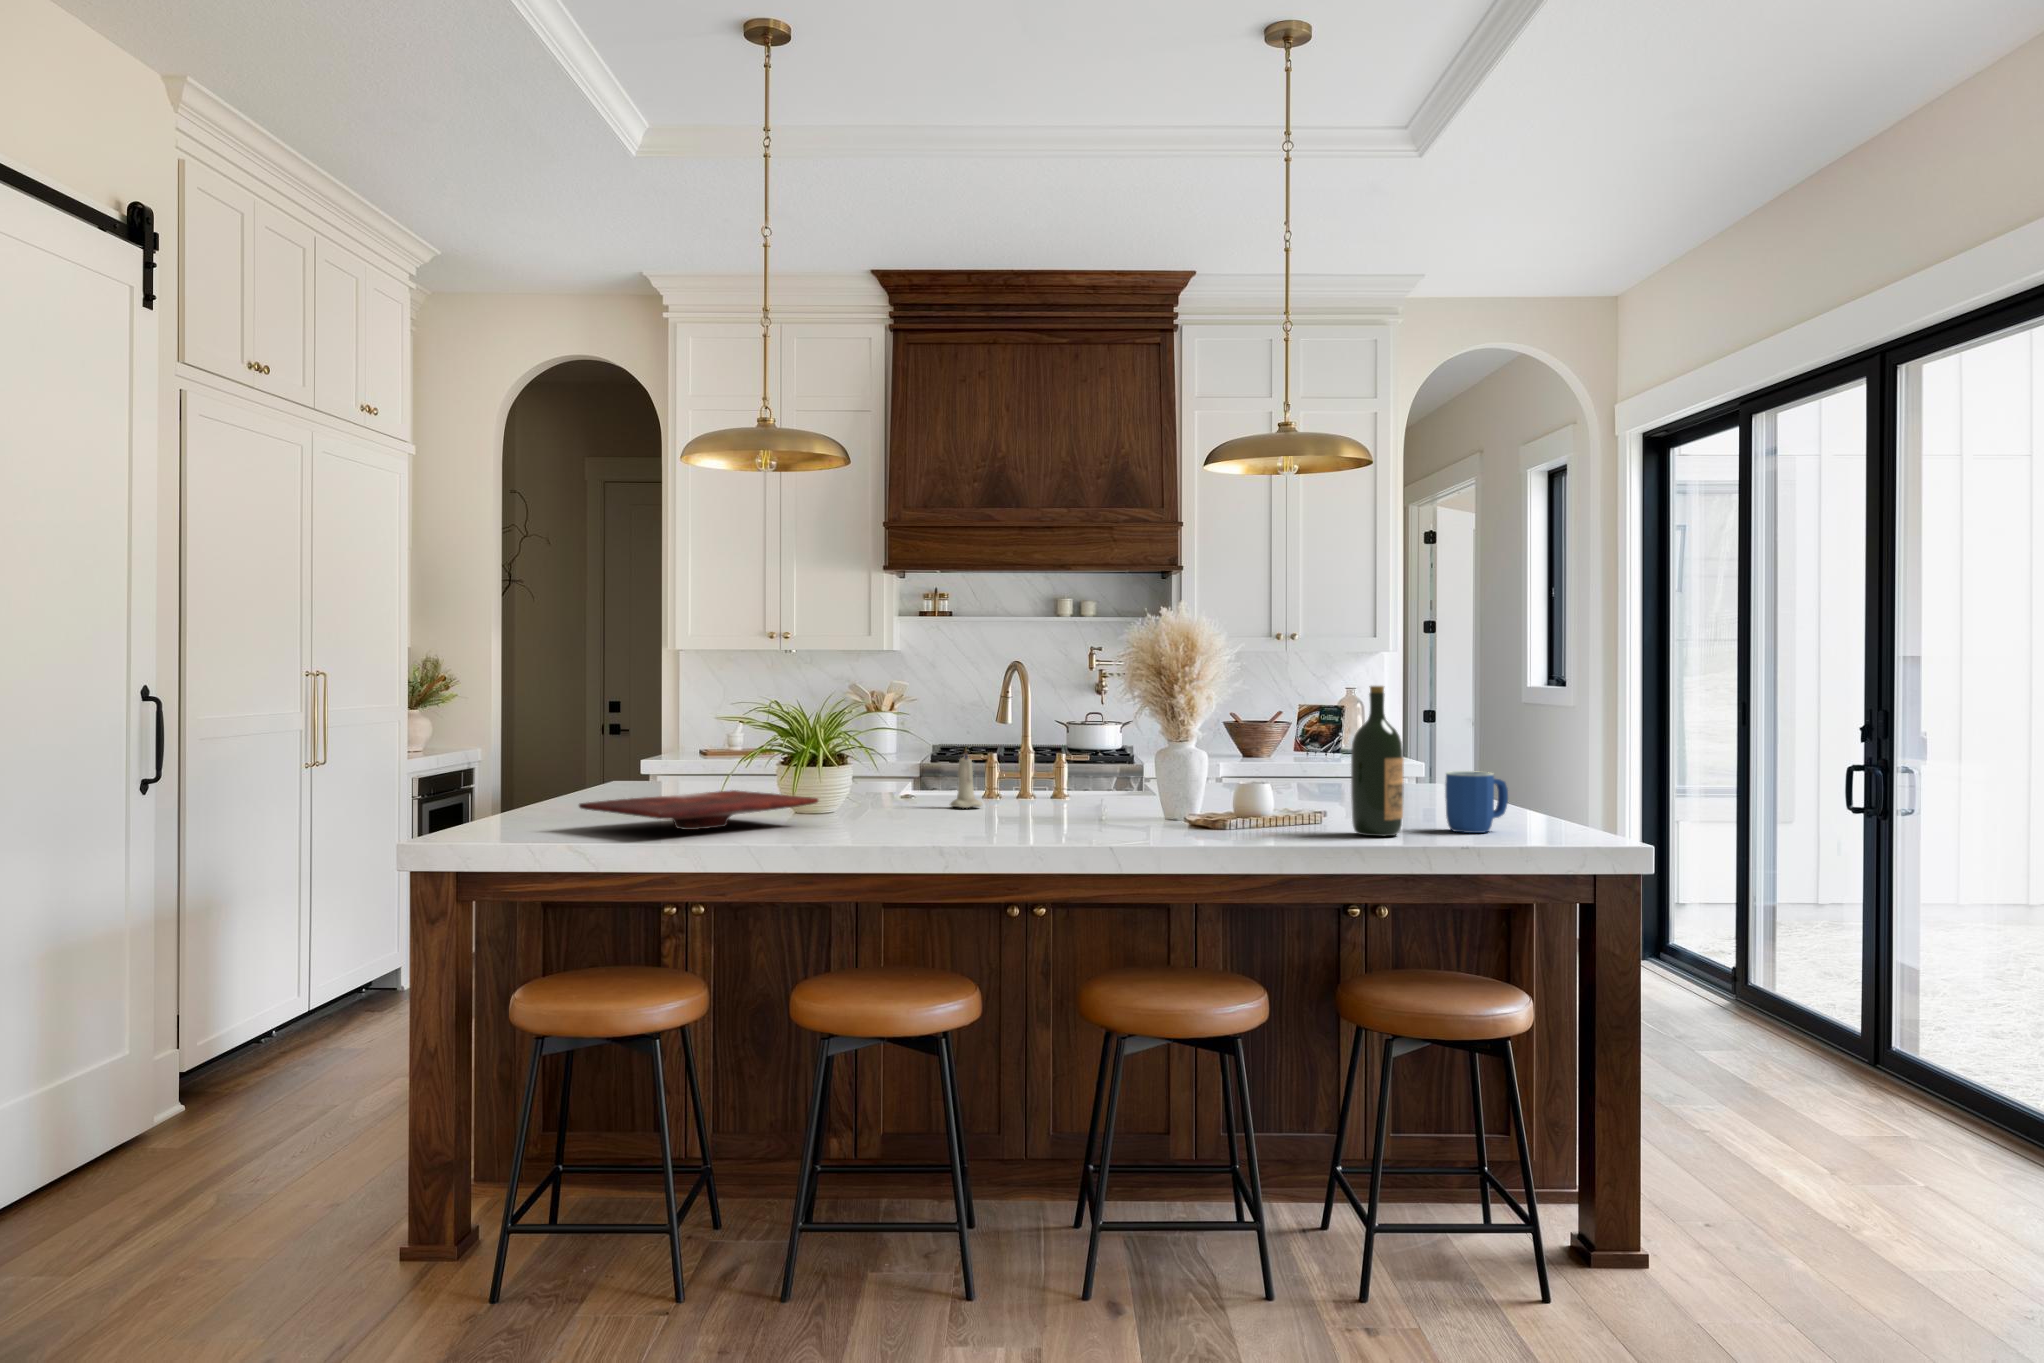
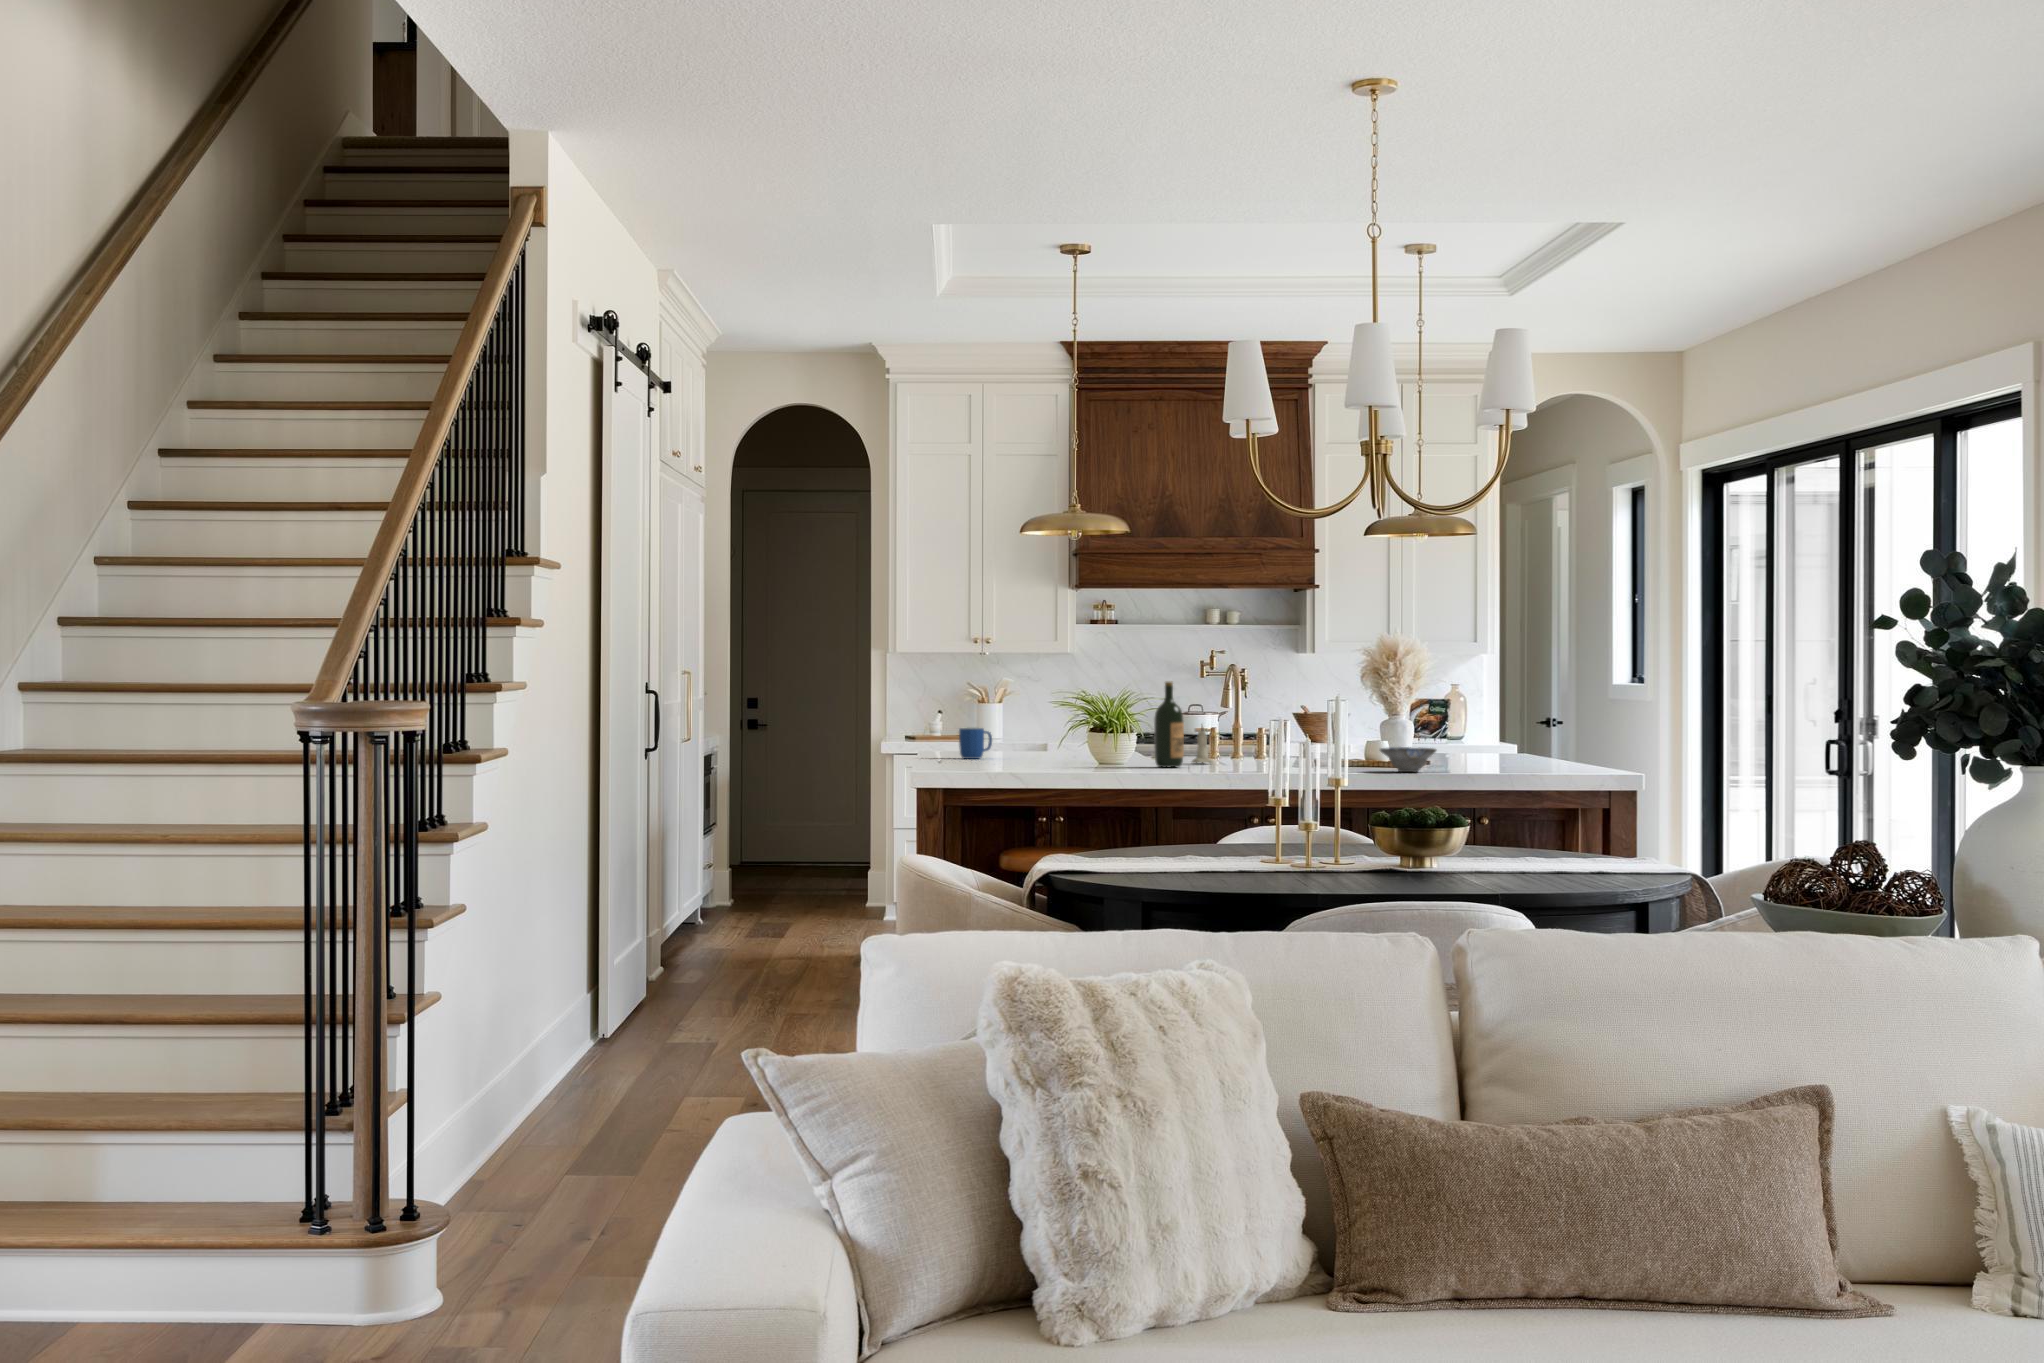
wine bottle: present [1351,686,1404,836] -> present [1154,681,1184,767]
mug: present [1445,771,1508,833] -> present [959,727,992,759]
cutting board: present [579,790,818,830] -> none [995,750,1132,769]
ceramic bowl: none [1215,796,1313,843] -> present [1380,747,1436,772]

